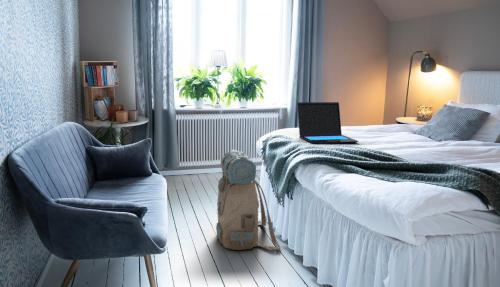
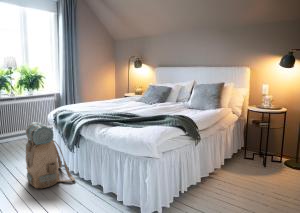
laptop: present [297,102,358,144] -> none [74,87,113,112]

